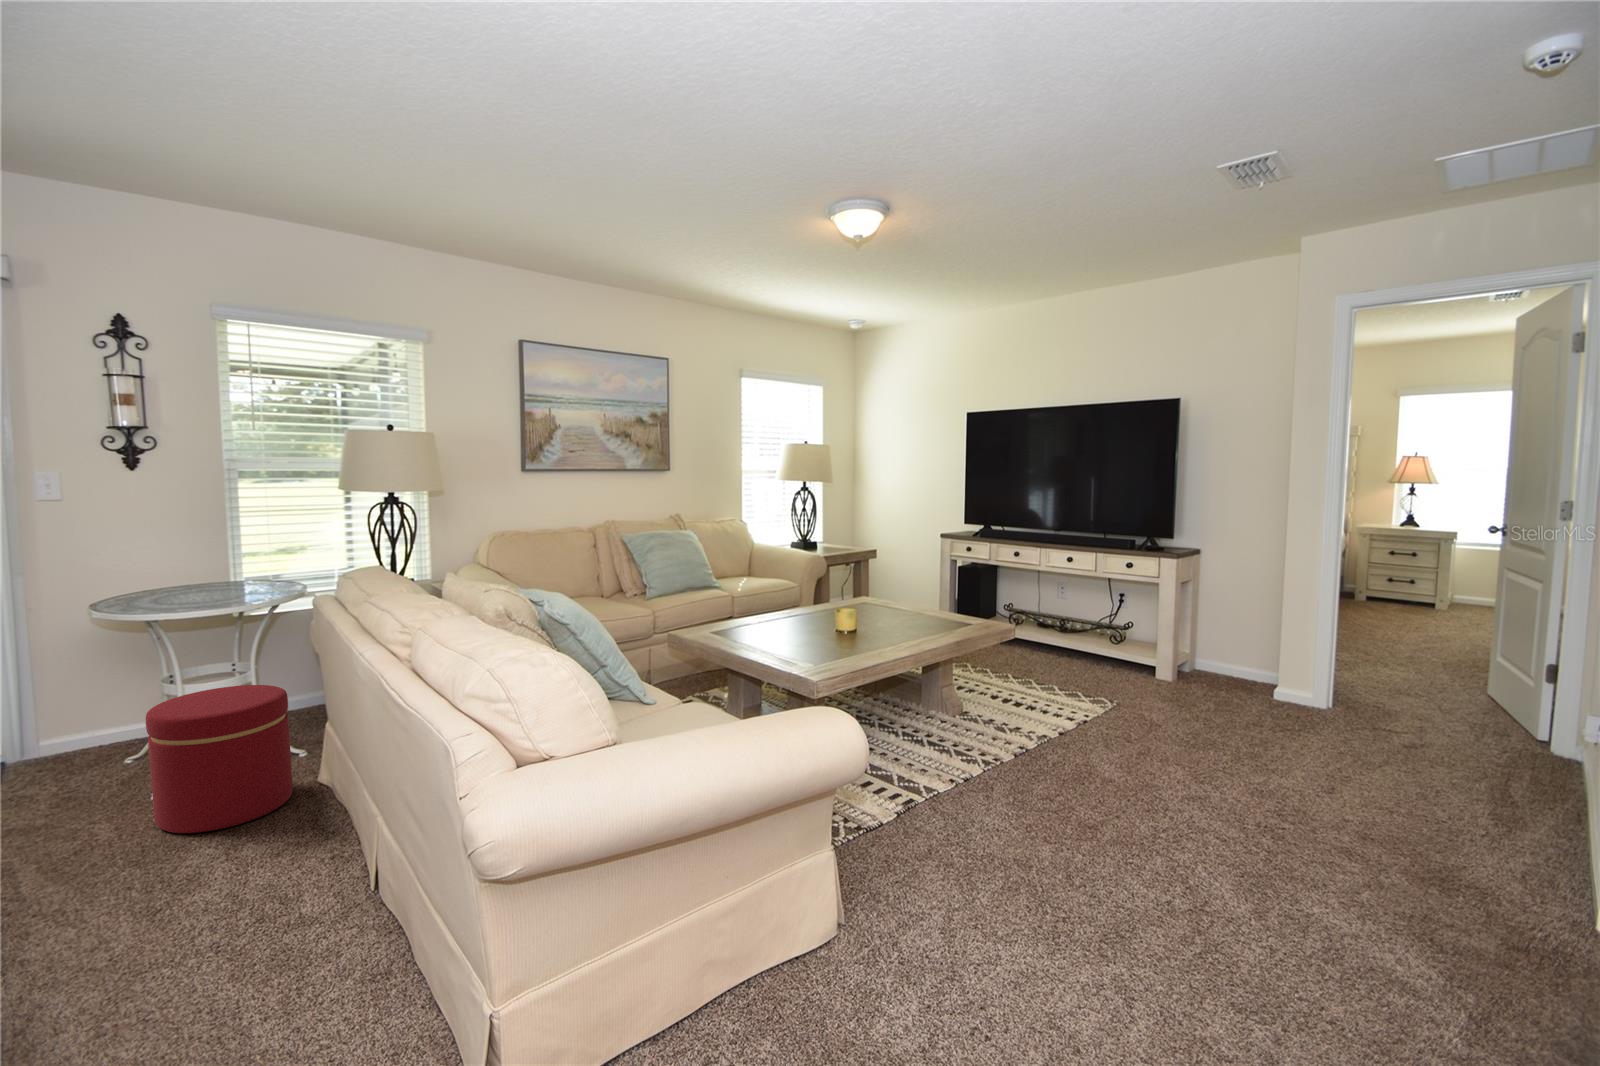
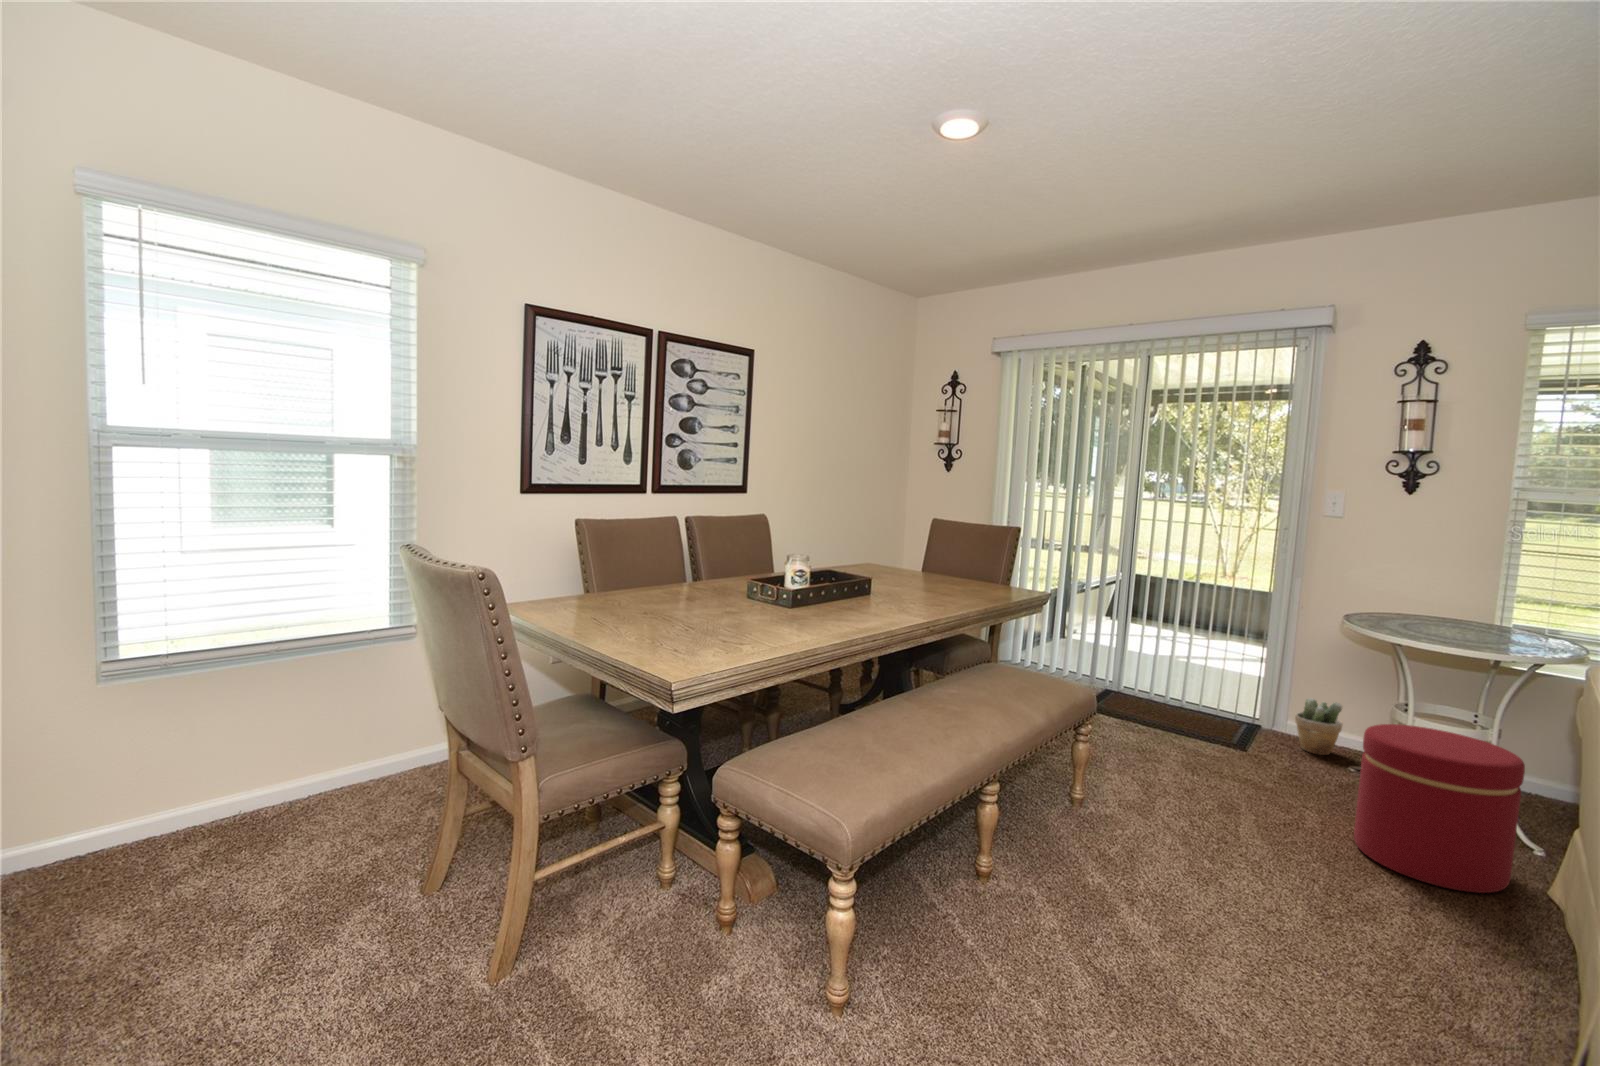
potted plant: none [46,697,107,762] -> present [1295,698,1342,755]

